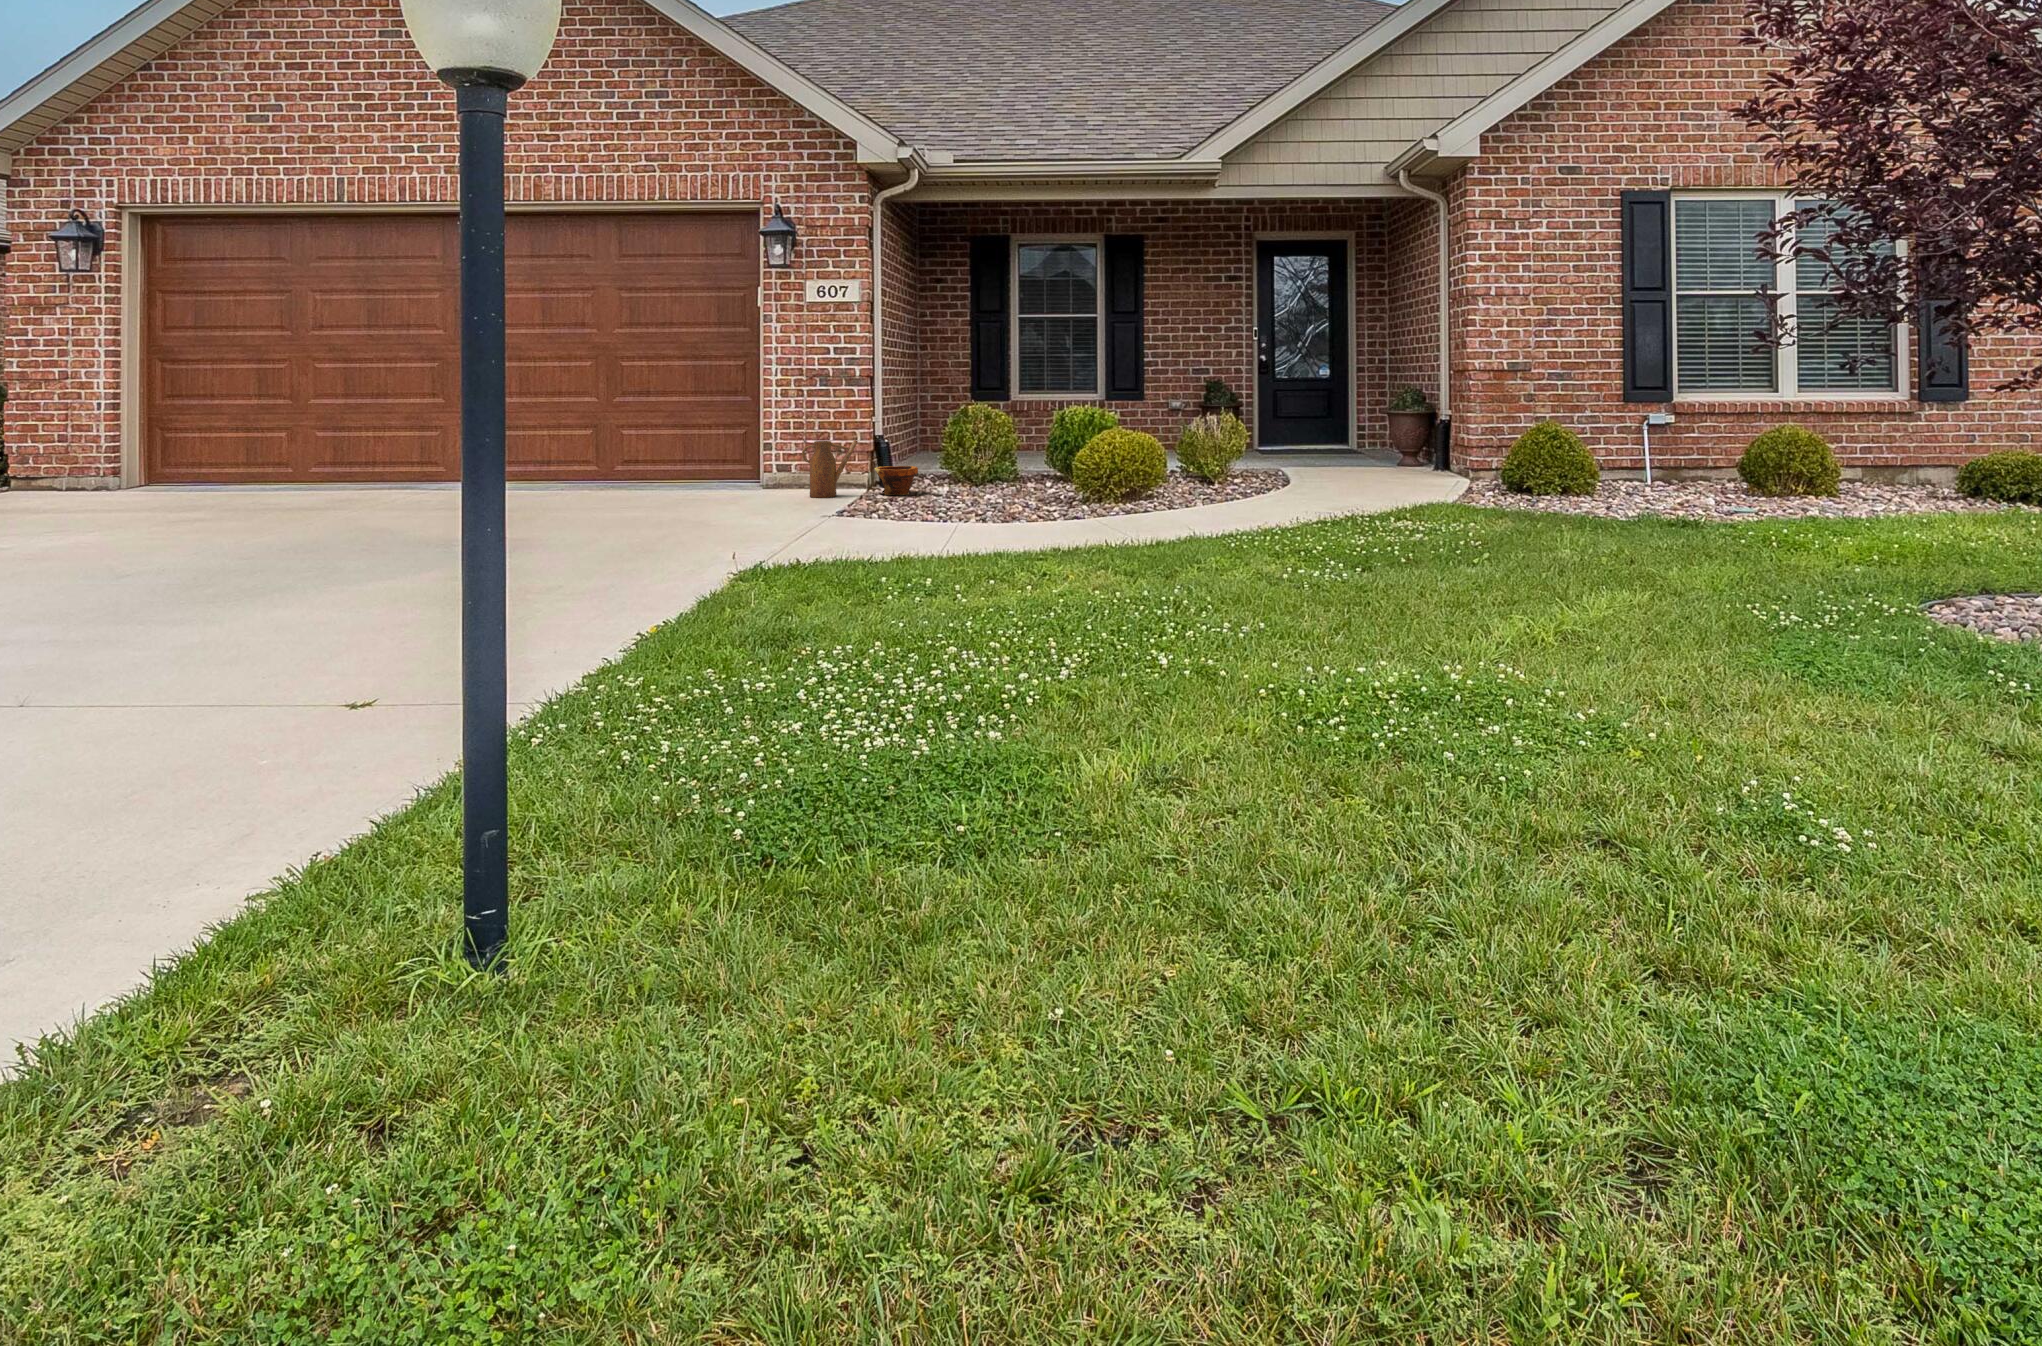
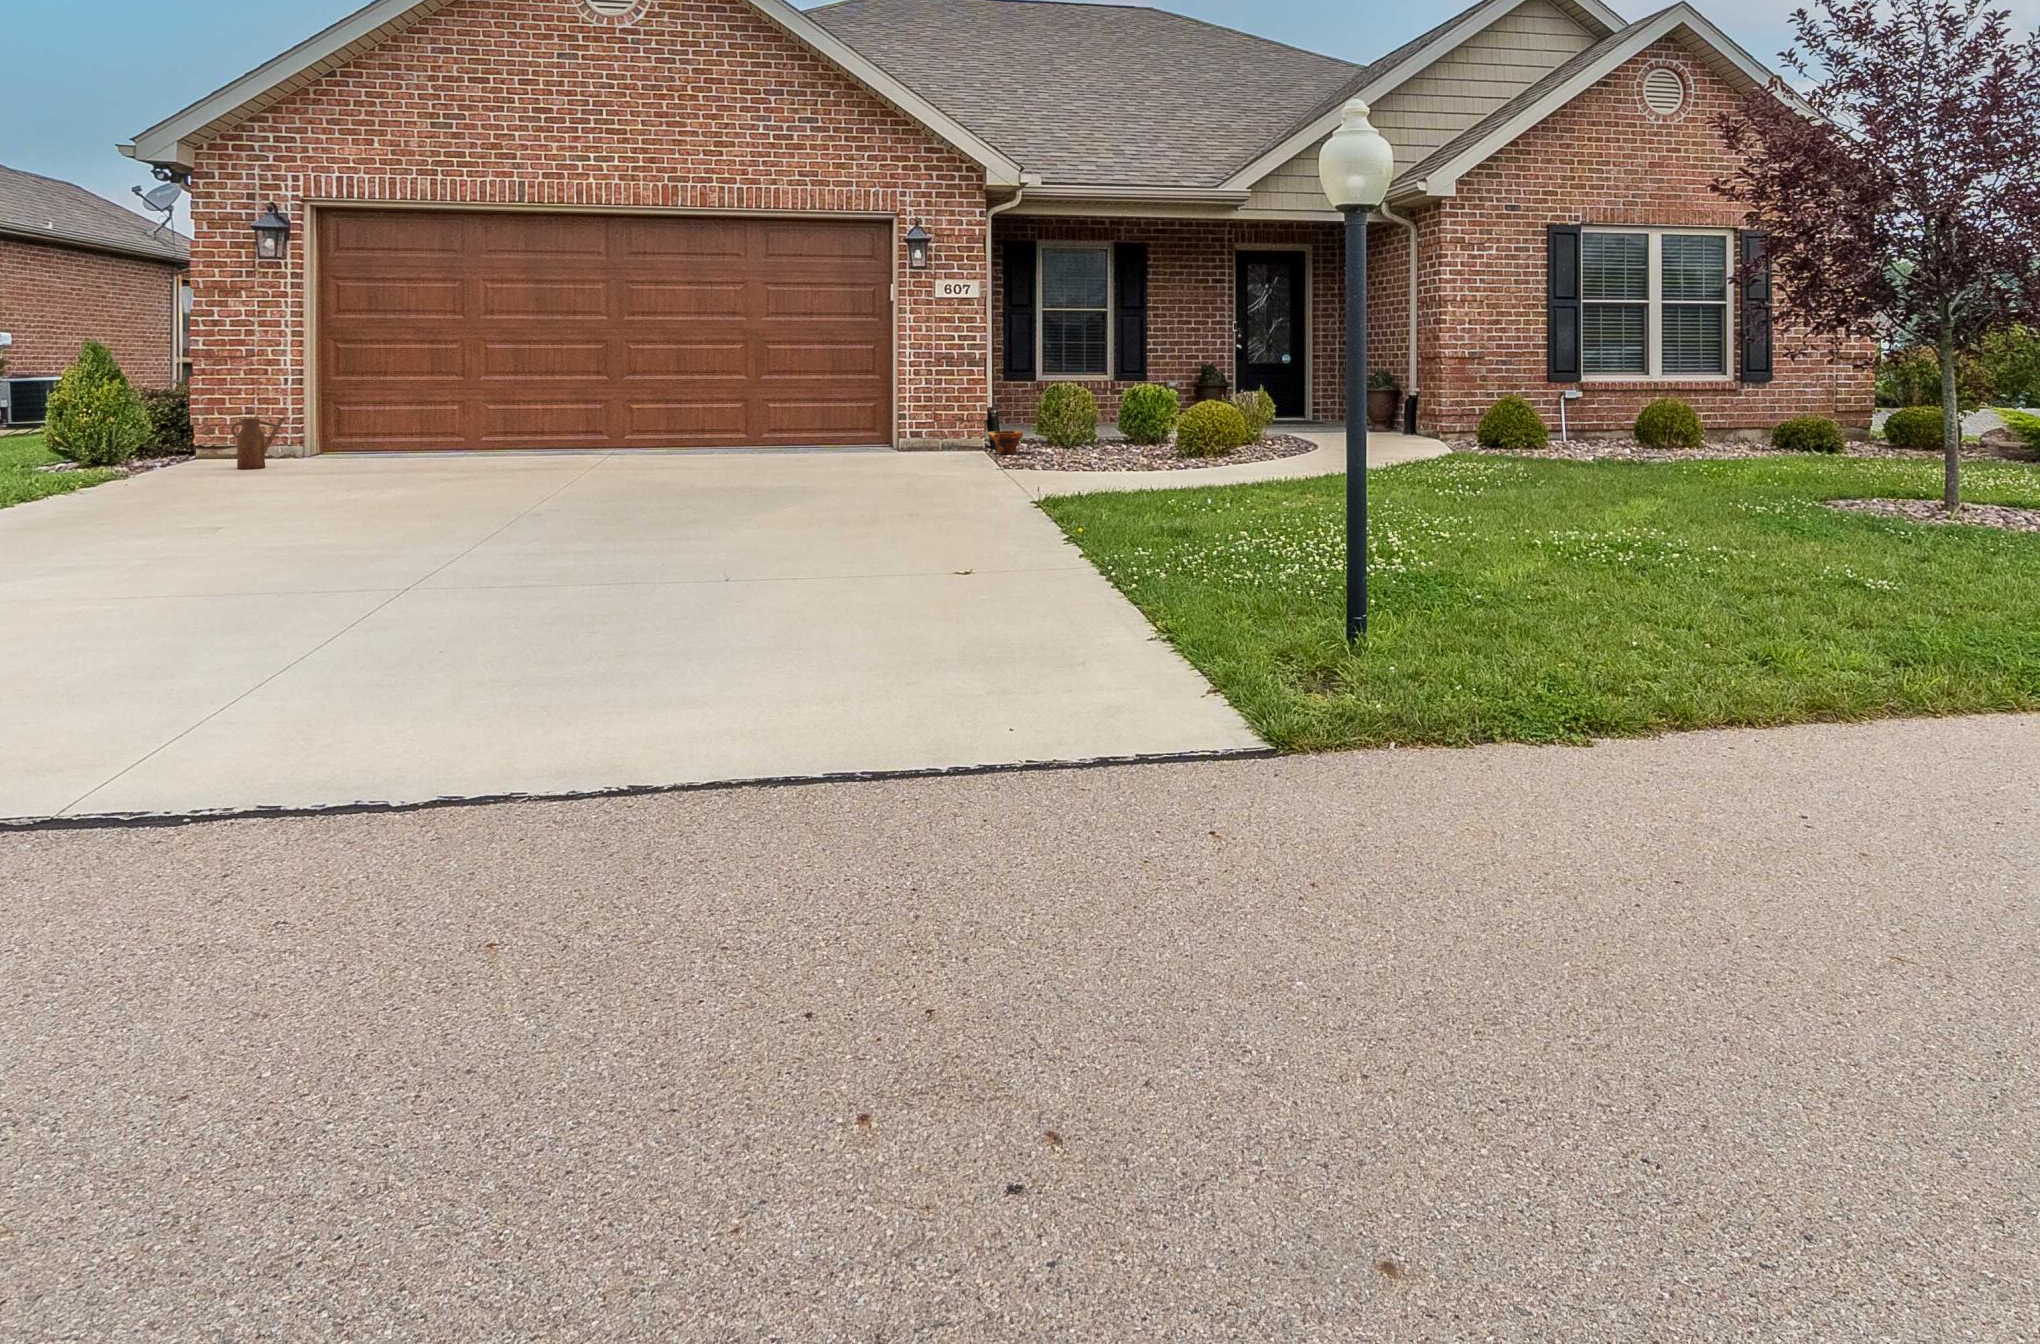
watering can: present [802,440,858,498] -> present [231,418,284,469]

